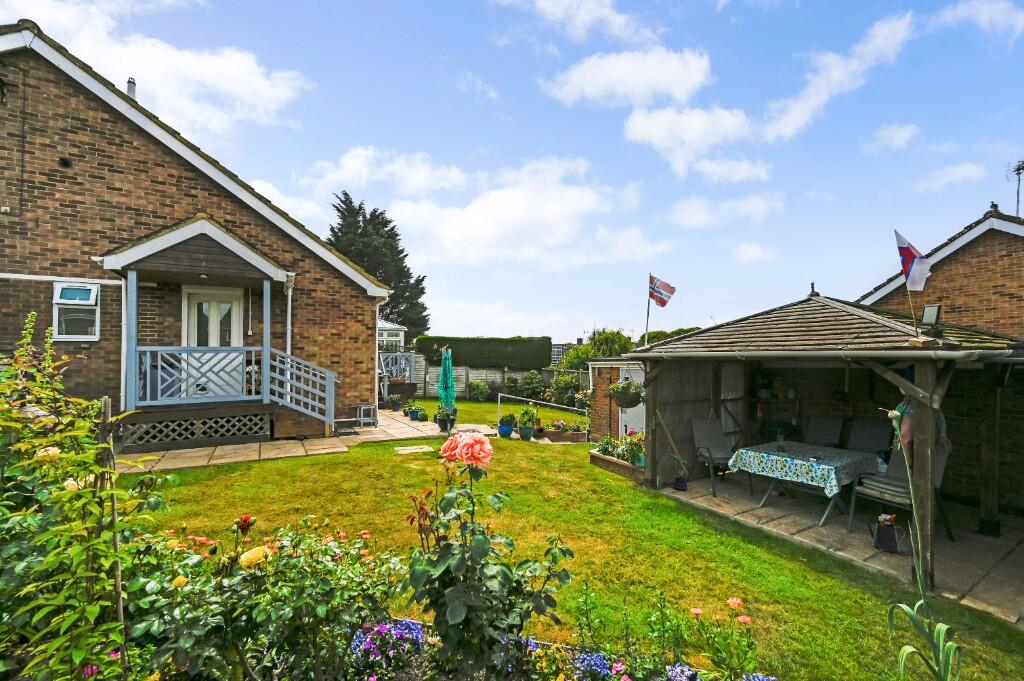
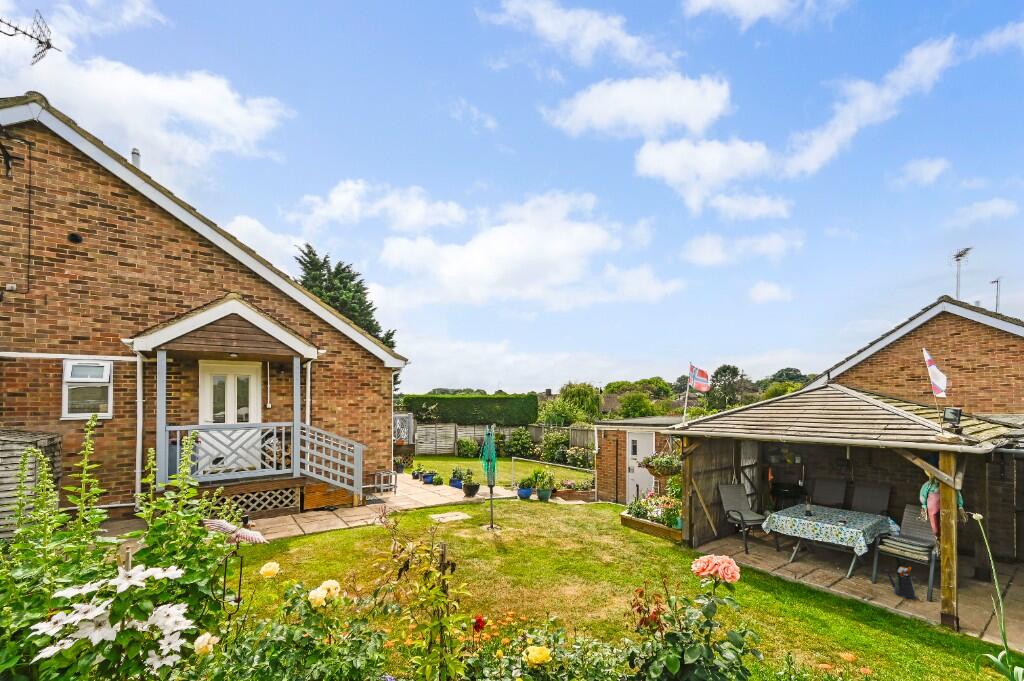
potted plant: present [666,453,690,491] -> none [703,516,729,550]

